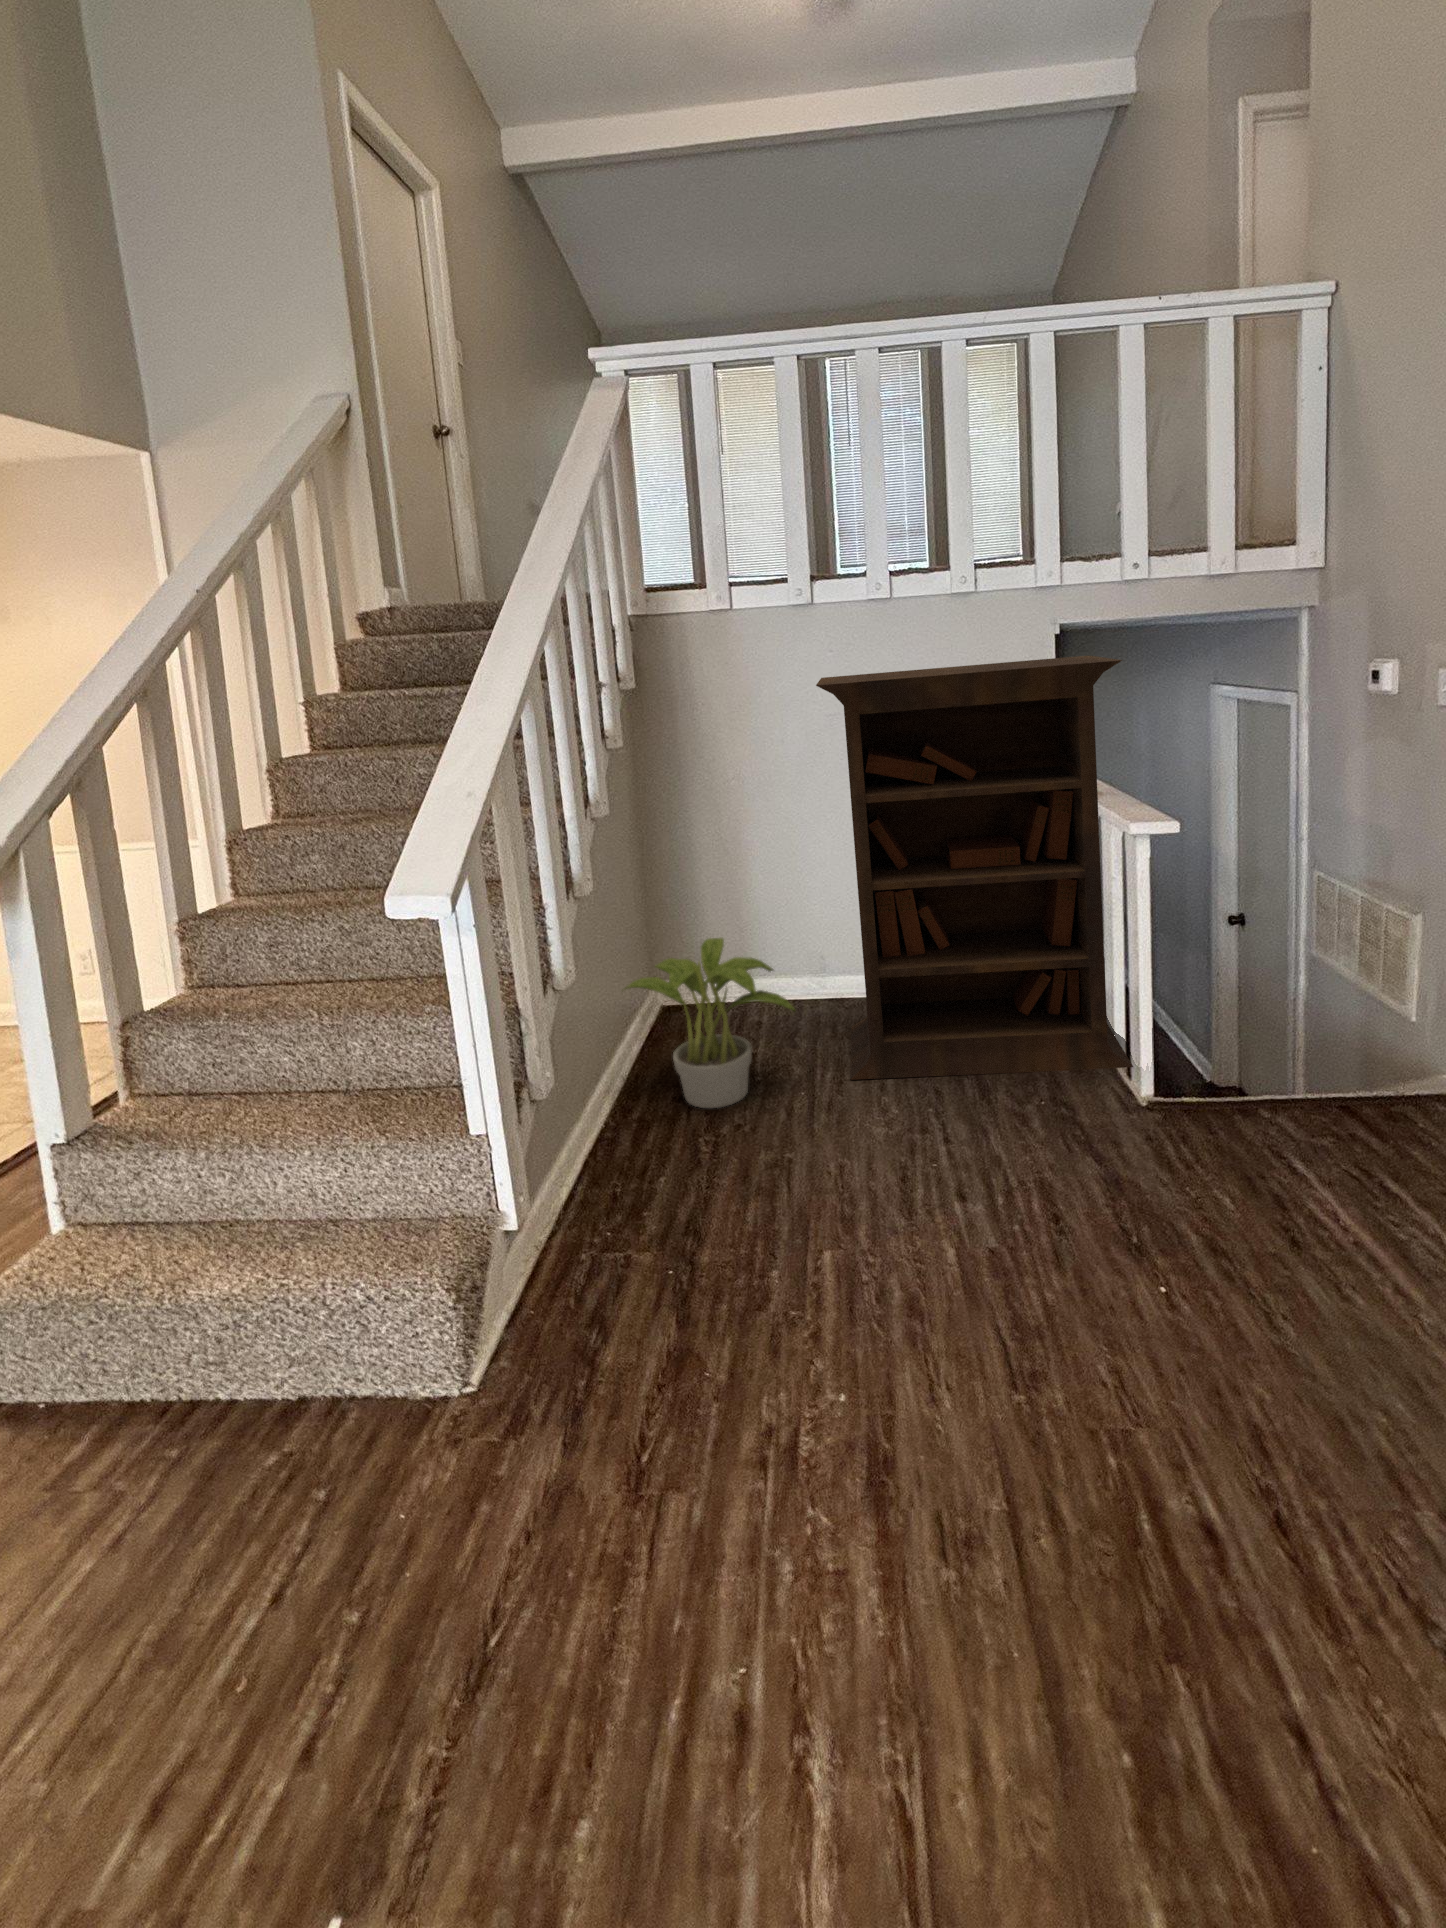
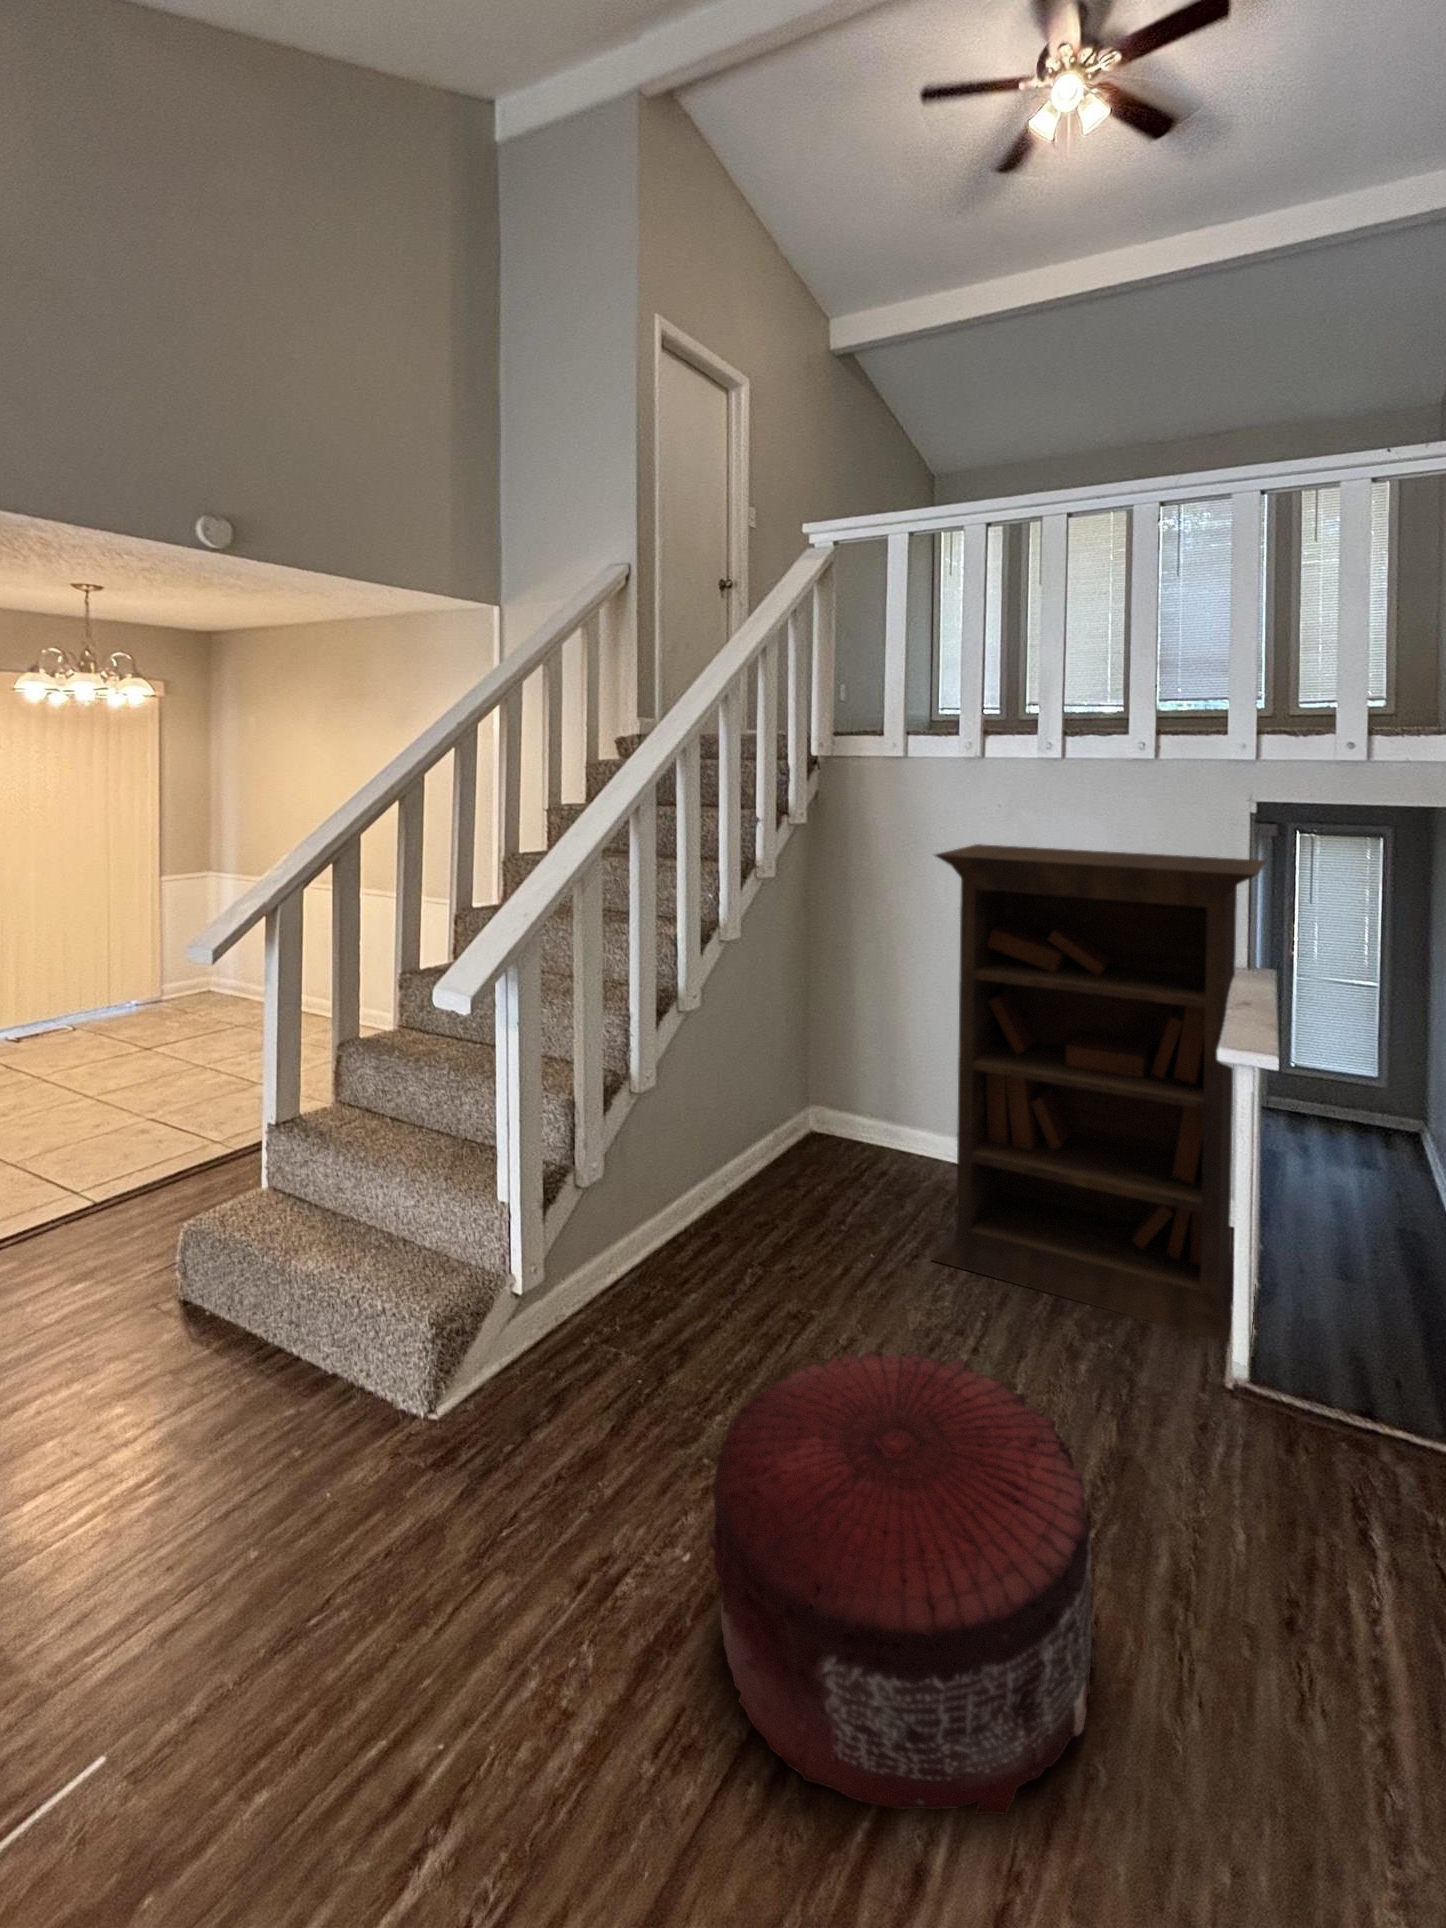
potted plant: present [625,938,795,1108] -> none [737,1079,880,1248]
pouf: none [875,1125,1249,1514] -> present [709,1351,1096,1815]

